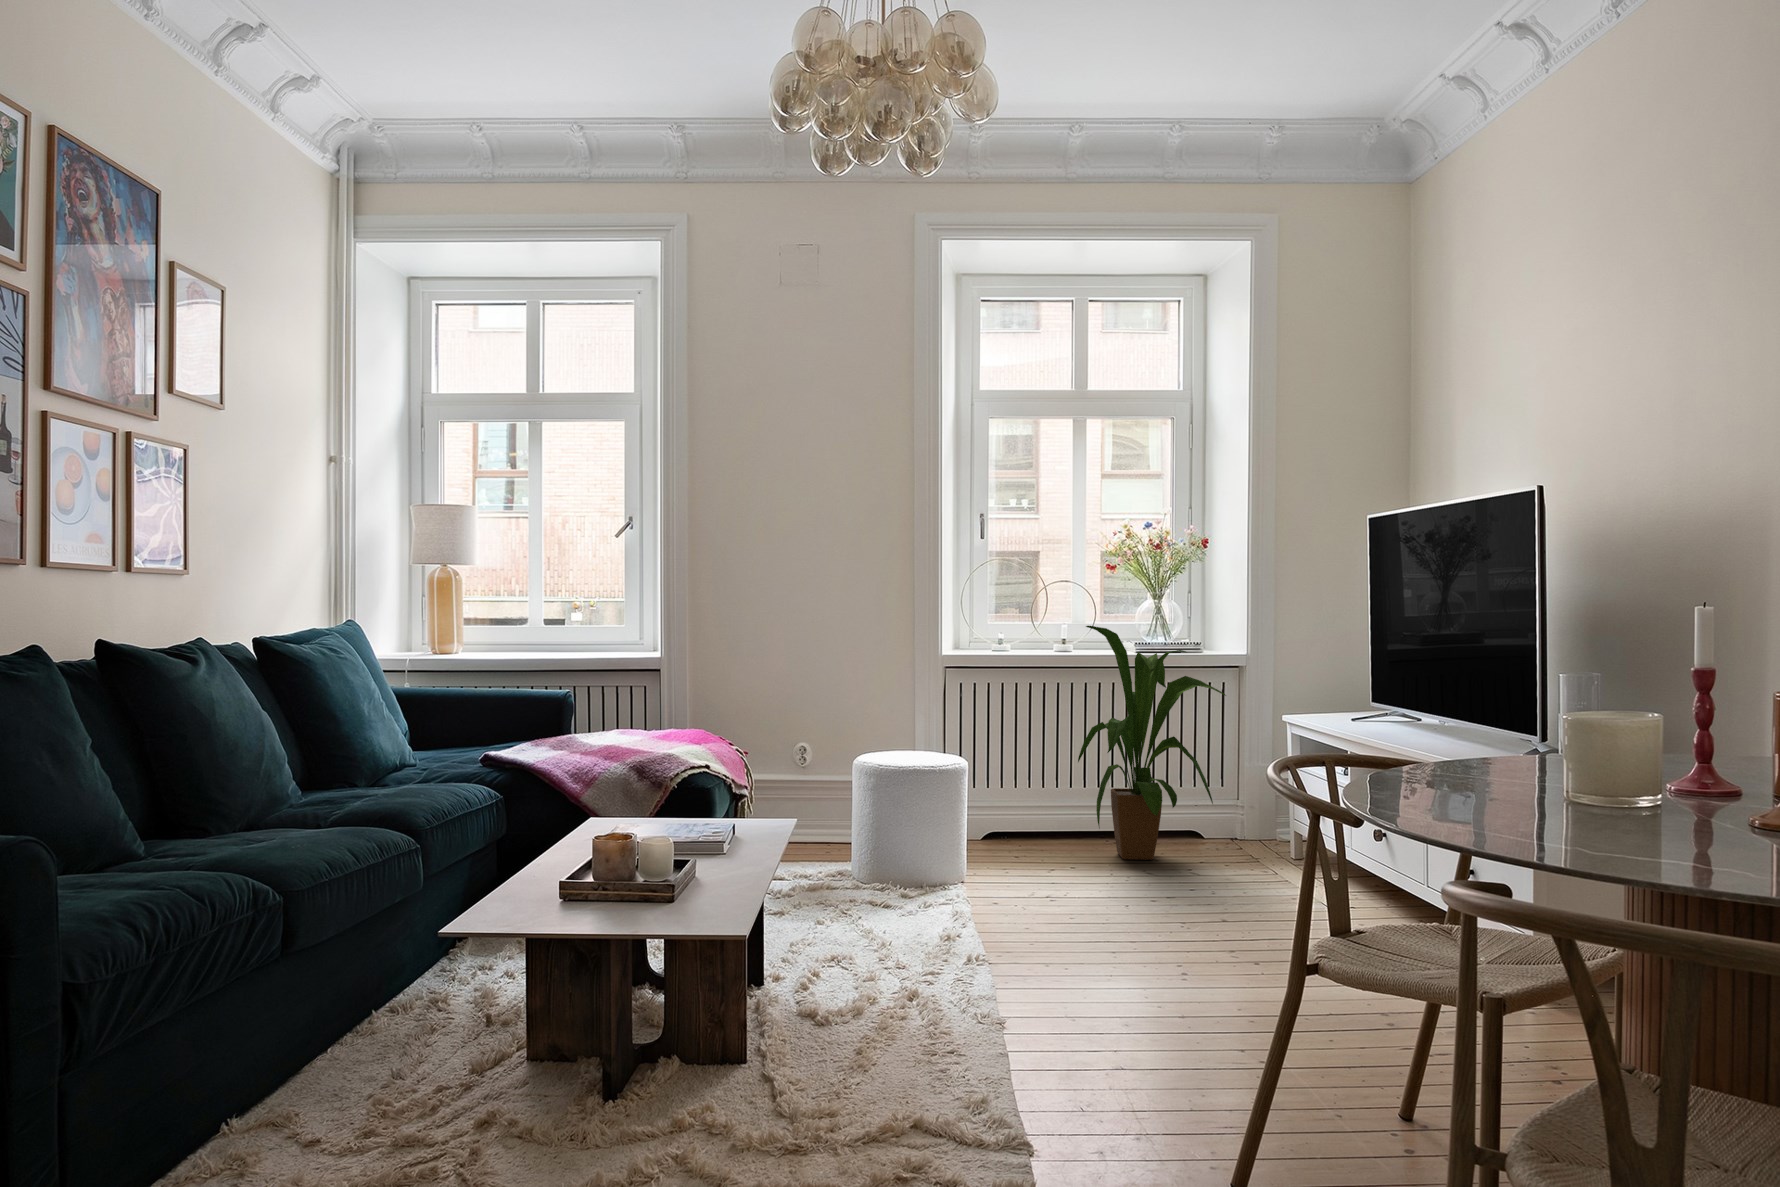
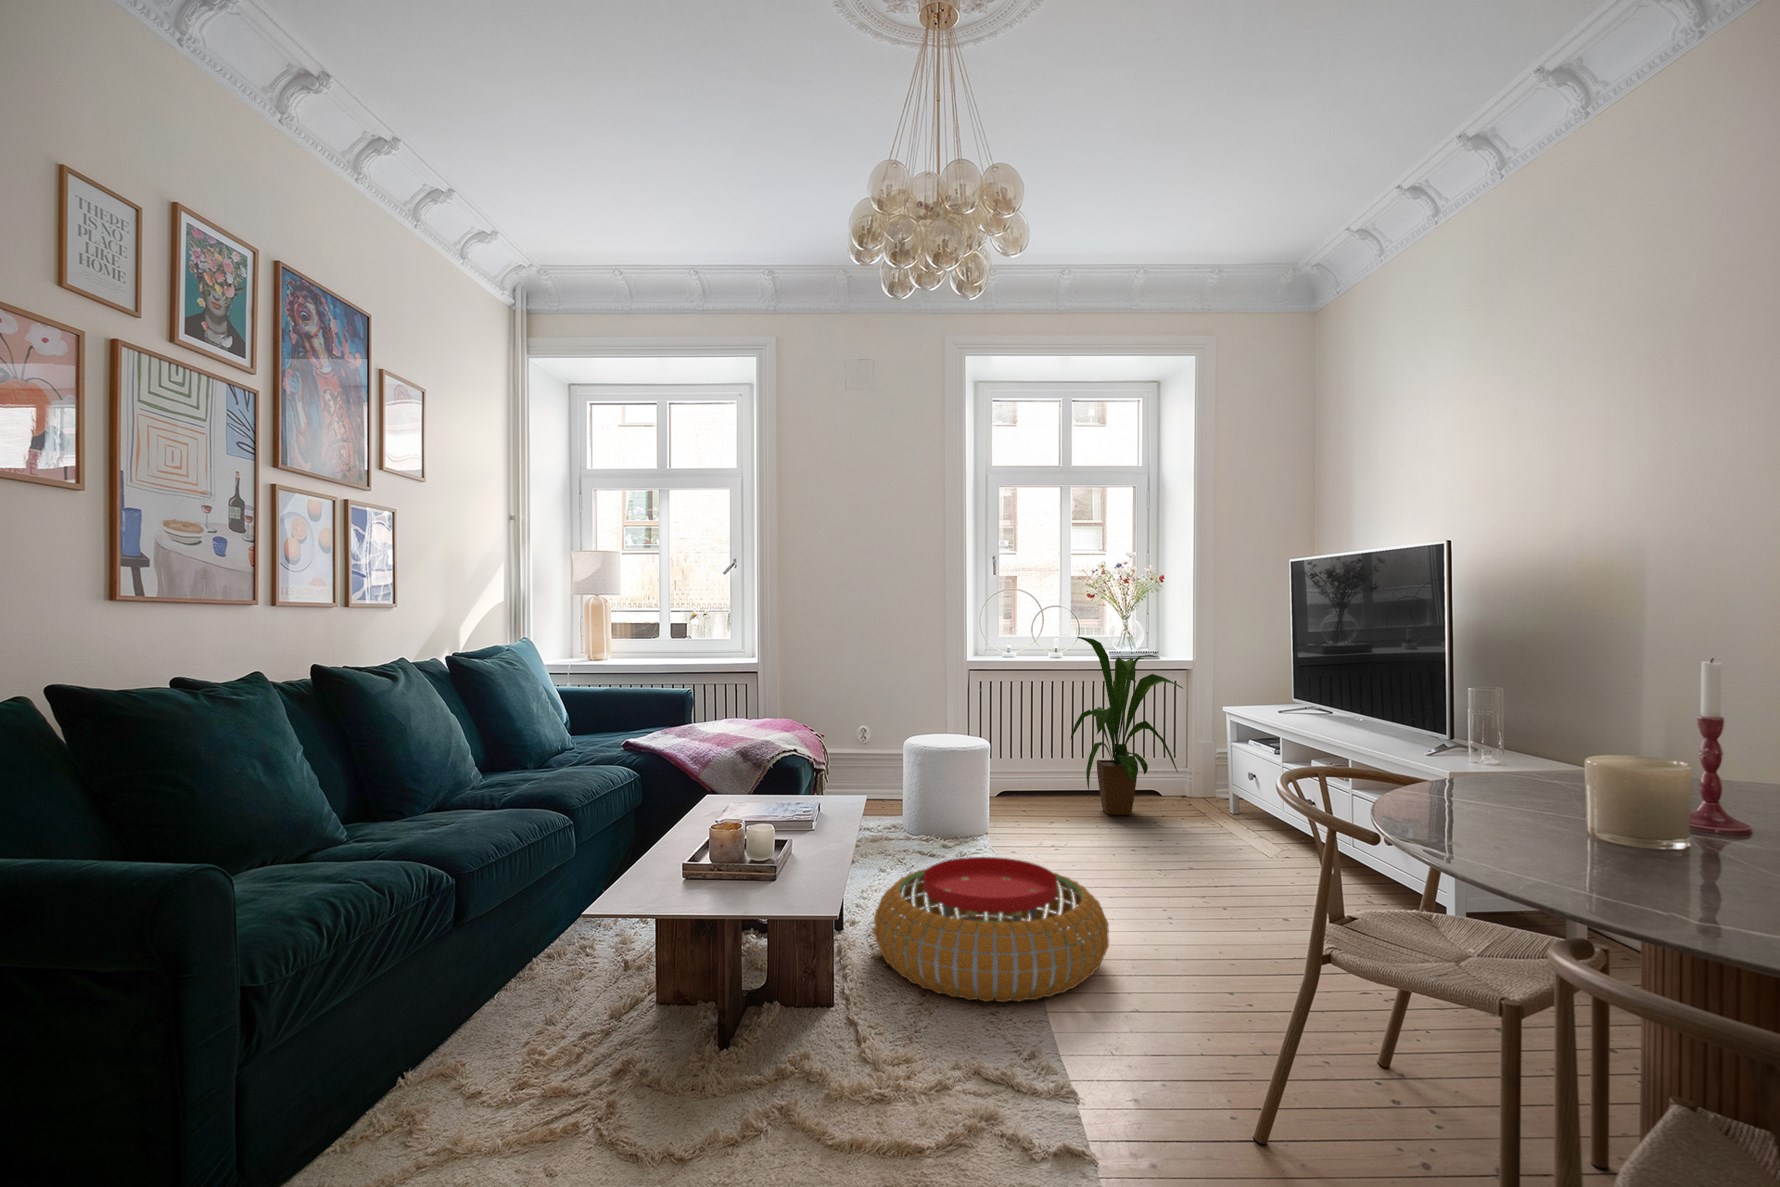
pouf: none [801,893,1090,1058] -> present [874,857,1109,1002]

